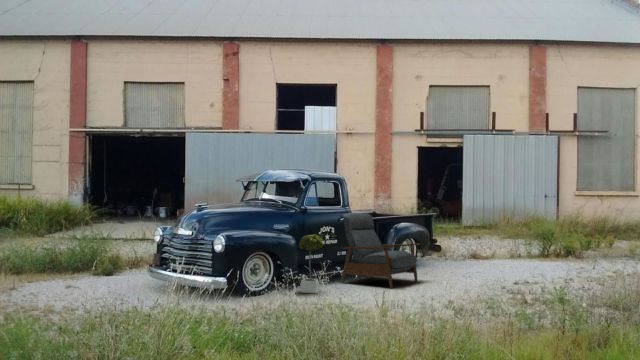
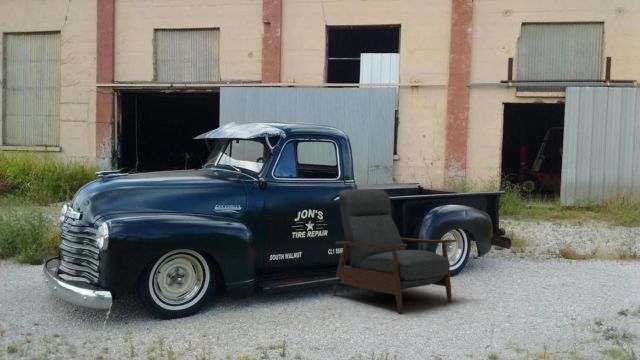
potted tree: present [299,234,323,293] -> none [248,222,289,317]

